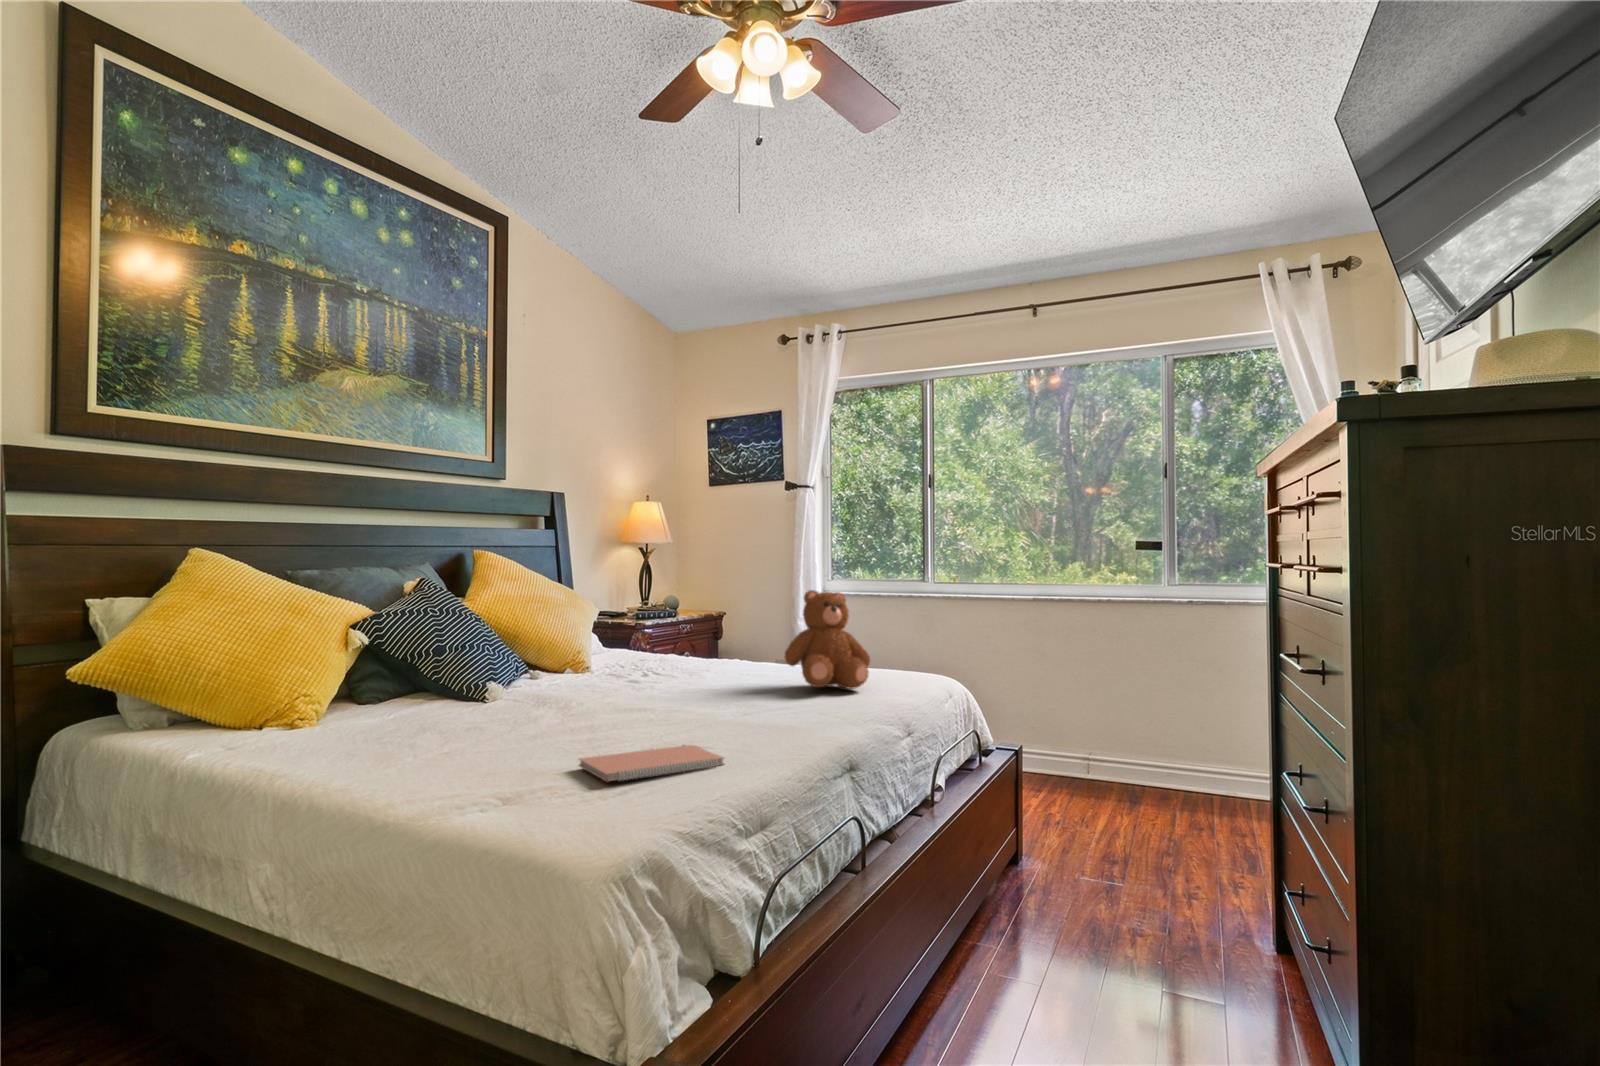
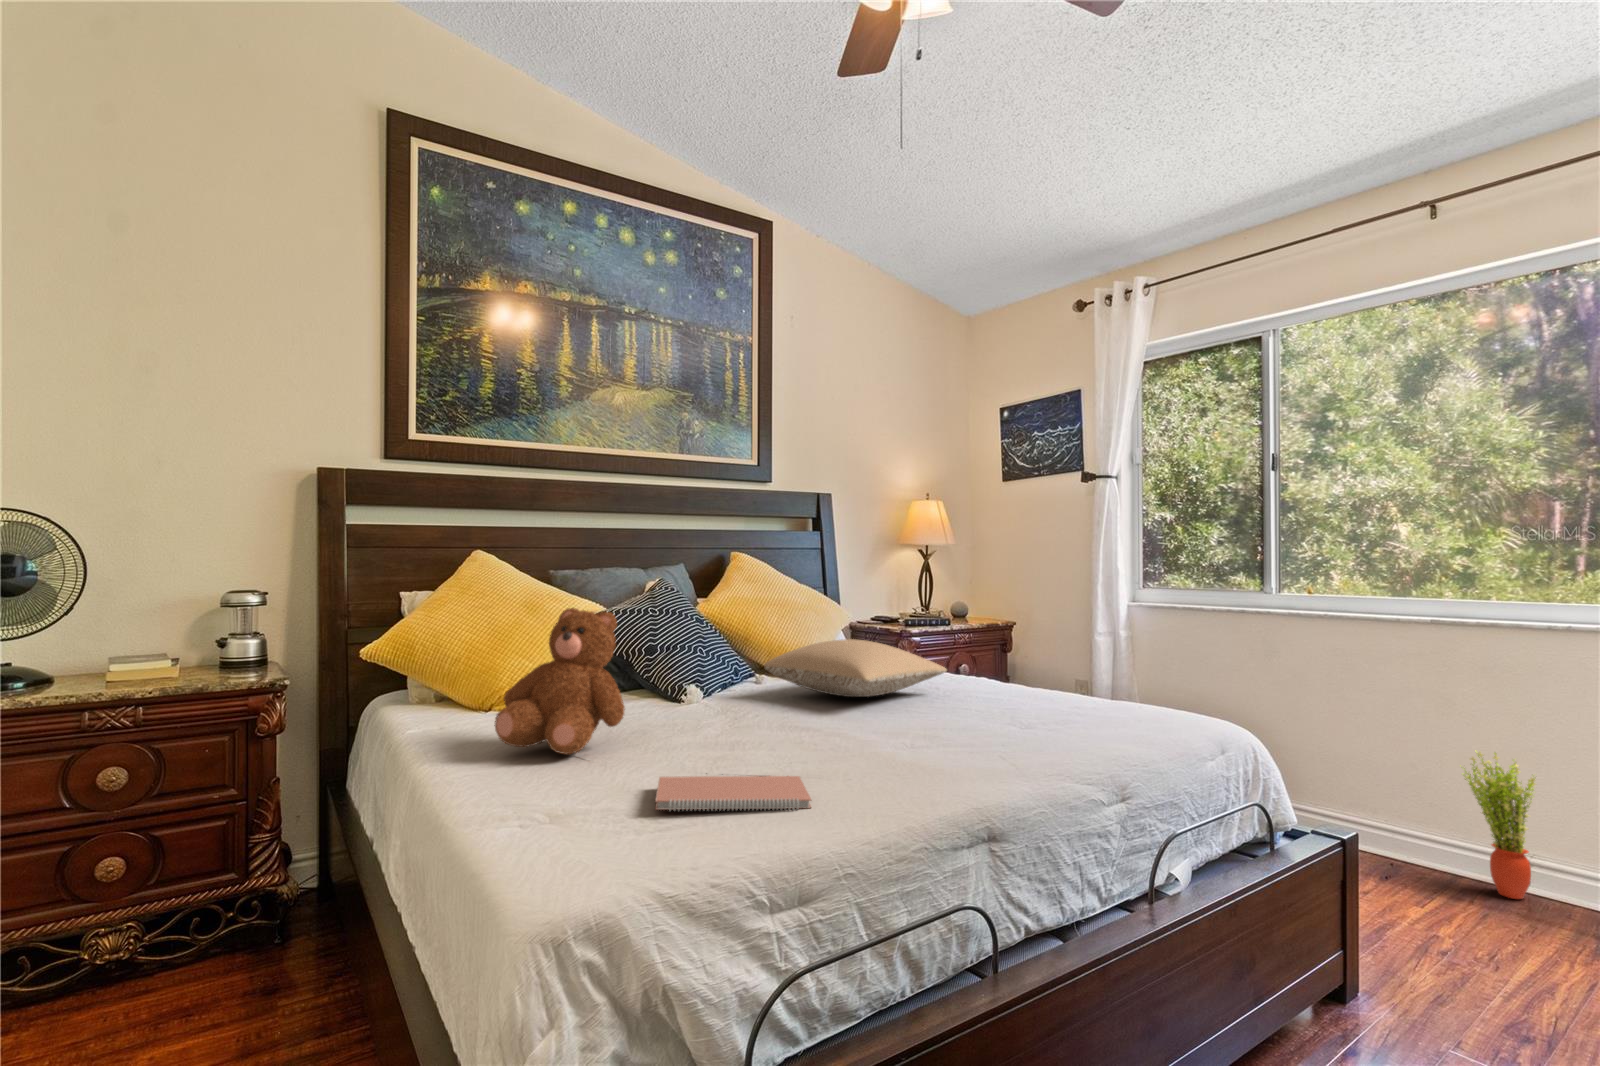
teddy bear: present [785,590,870,689] -> present [494,608,625,754]
pillow: none [566,633,726,684] -> present [764,639,947,697]
potted plant: none [1045,688,1086,784] -> present [1464,752,1535,899]

